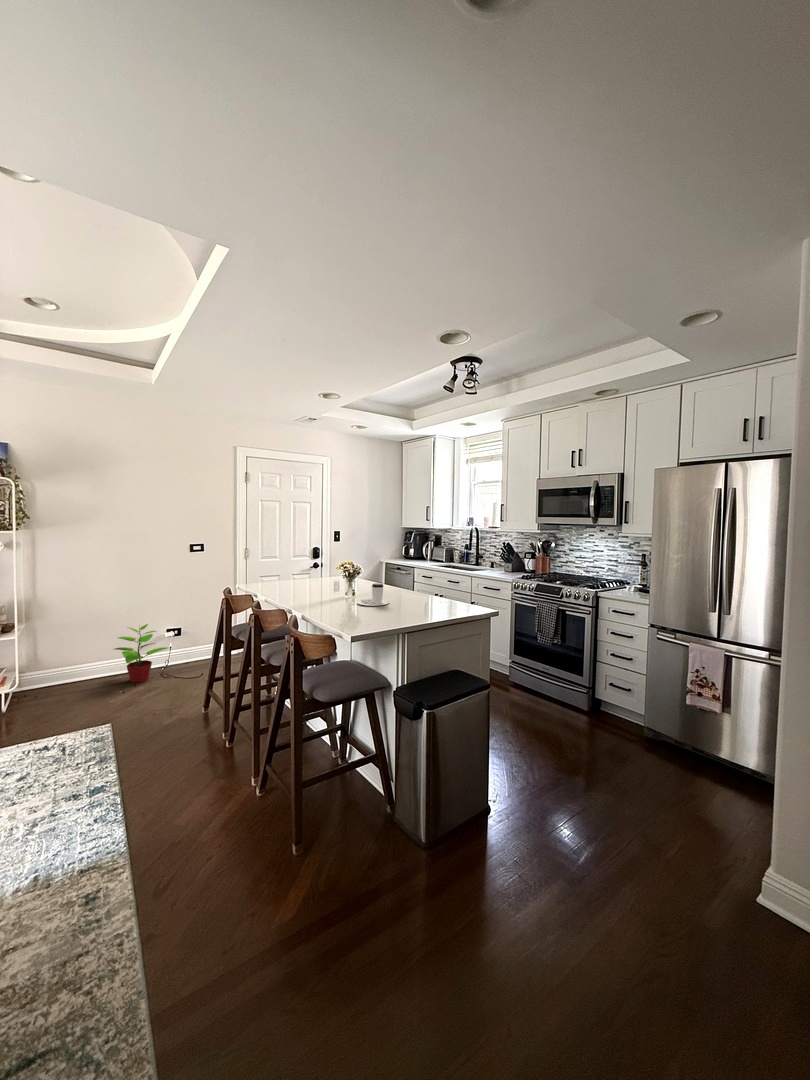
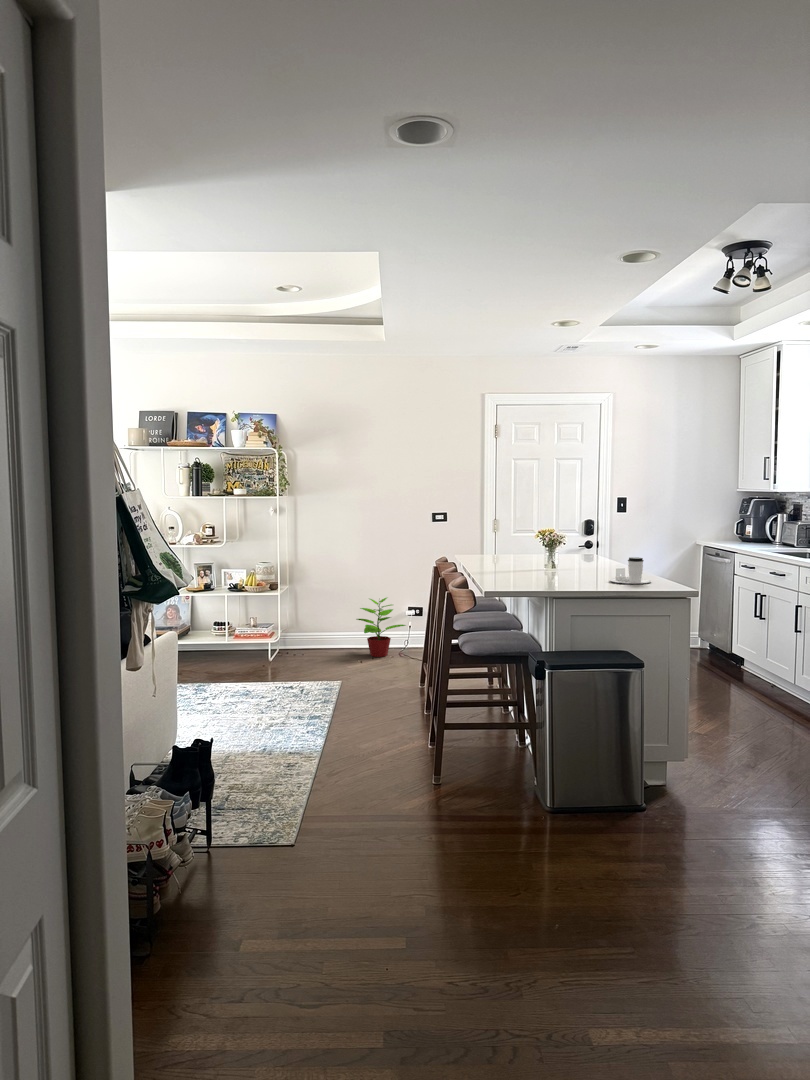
coffee cup: present [357,583,389,606] -> present [609,557,651,584]

